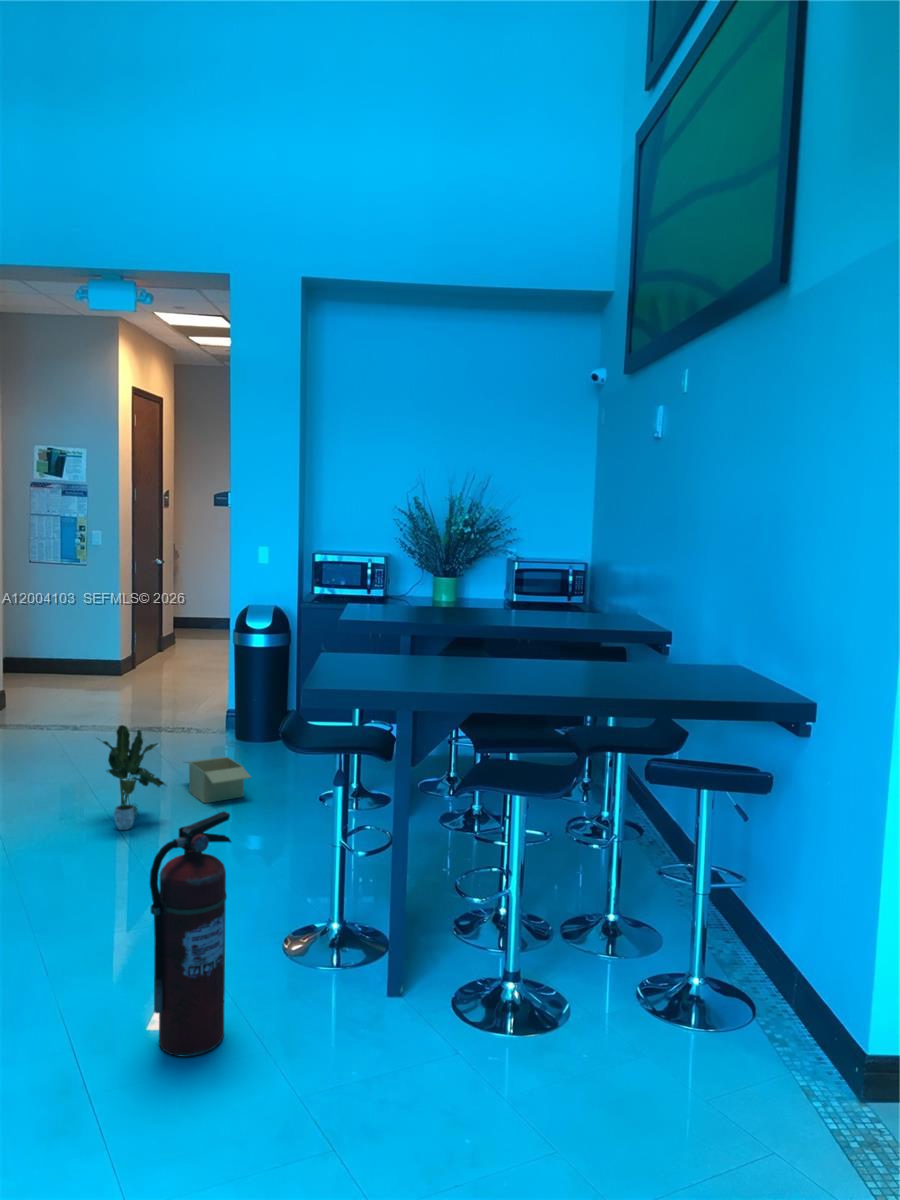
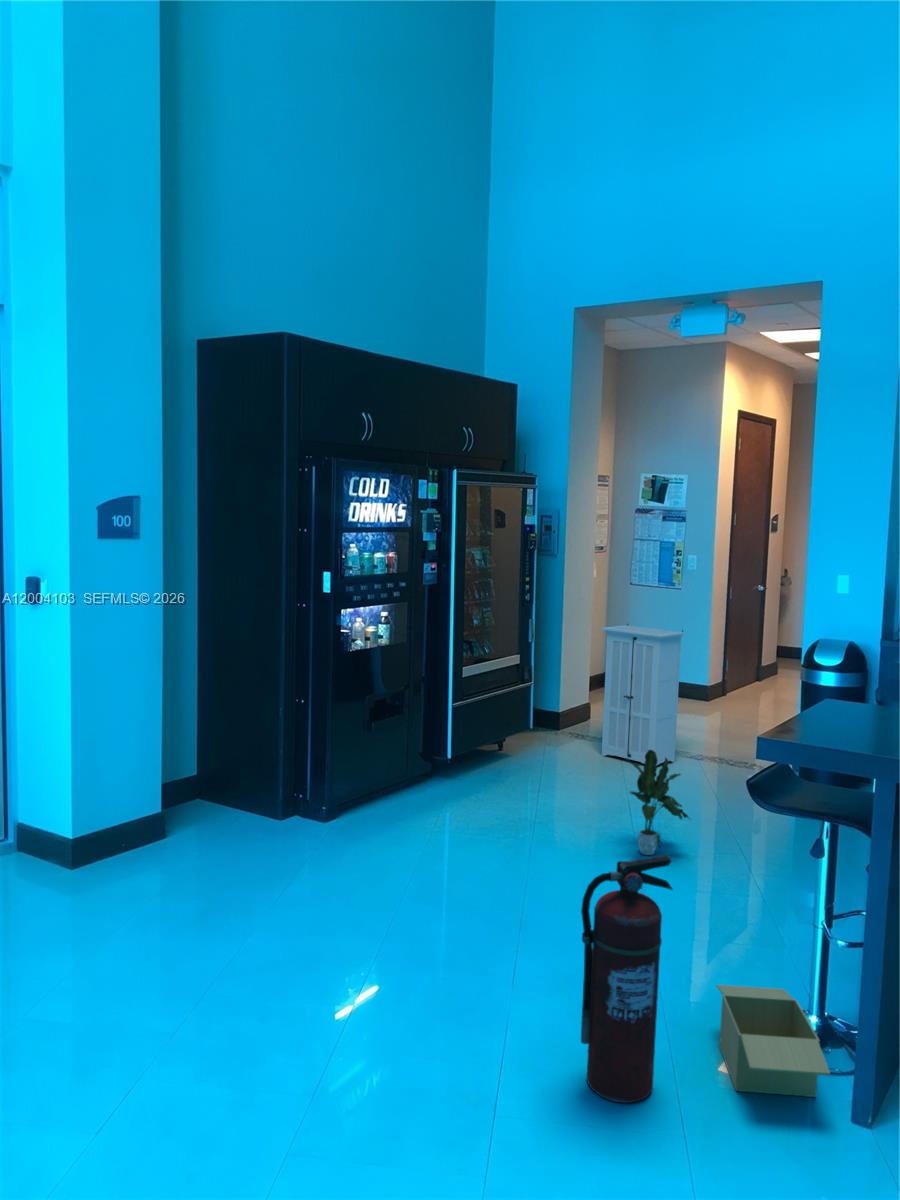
storage cabinet: none [26,602,117,747] -> present [602,624,685,765]
cardboard box: present [185,757,251,803] -> present [716,985,830,1097]

